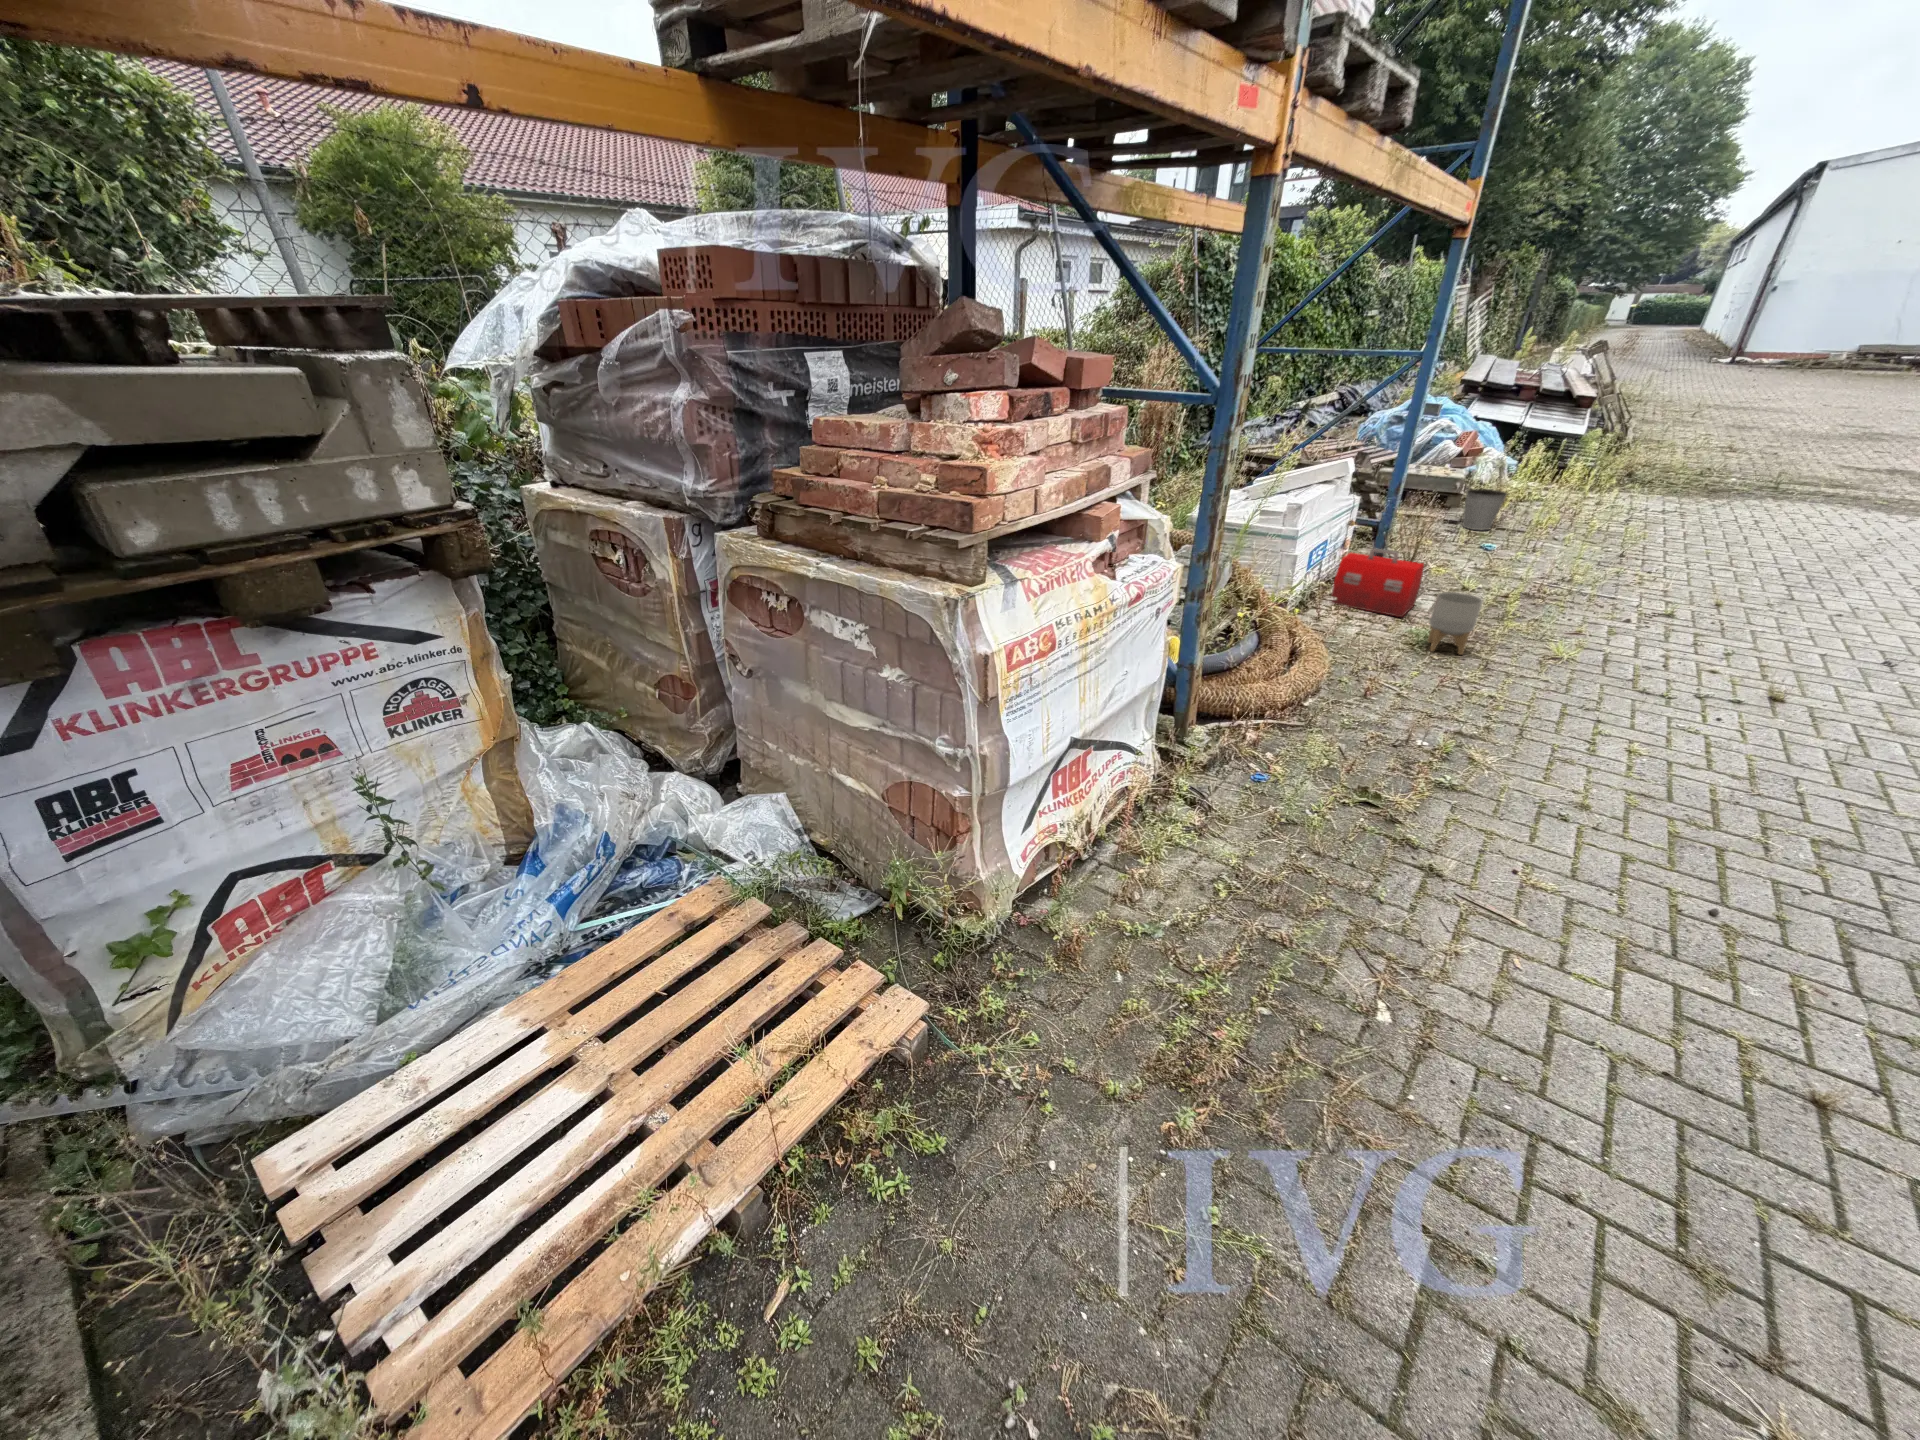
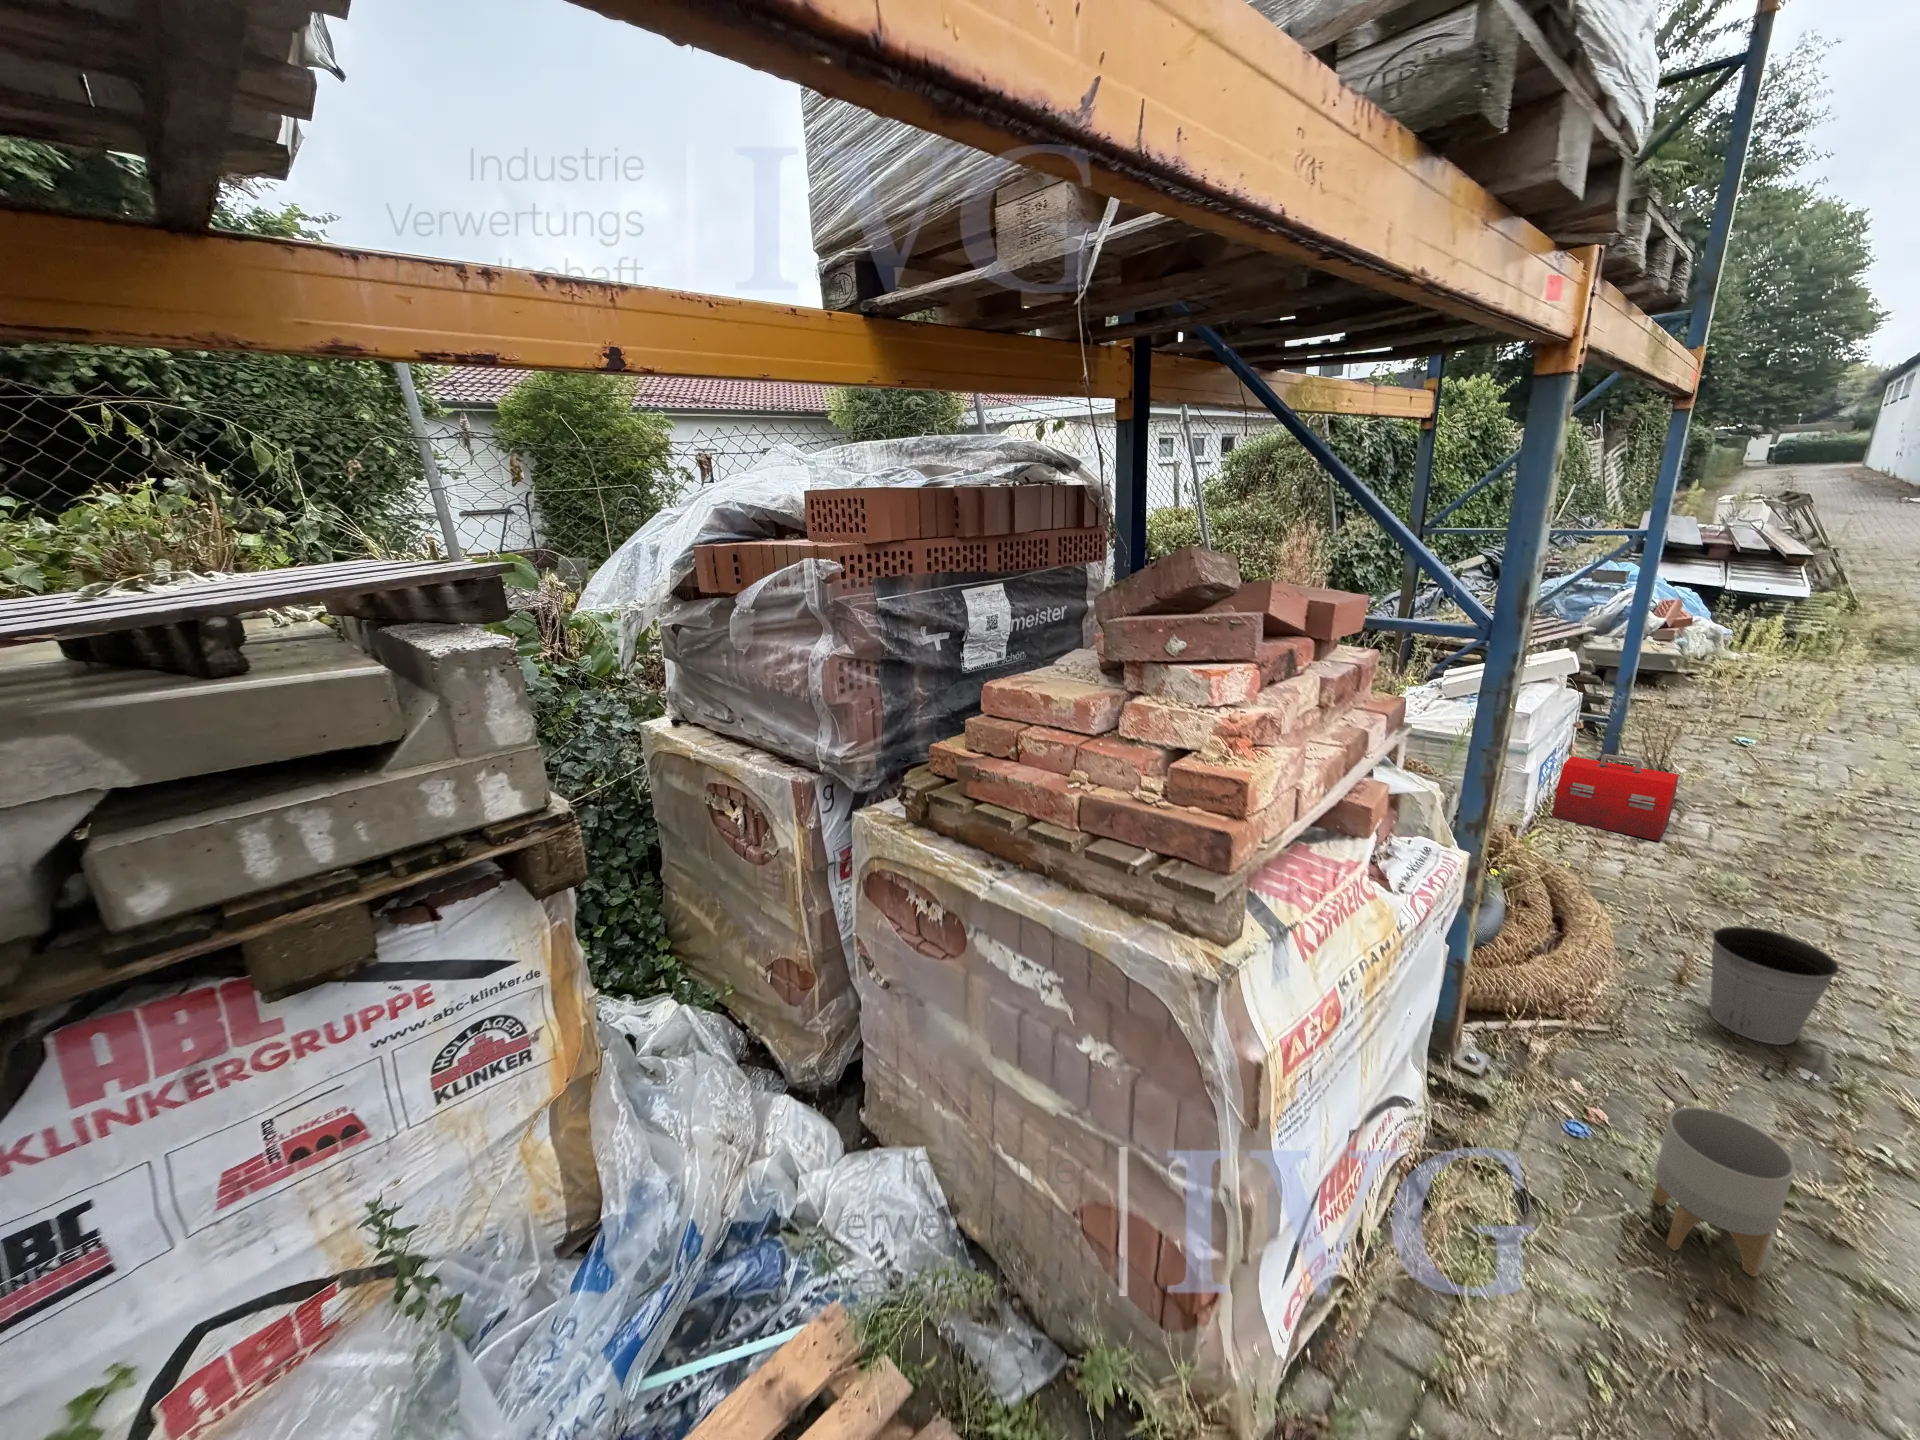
bucket: present [1462,488,1508,530] -> present [1710,926,1845,1045]
planter: present [1427,592,1482,655] -> present [1652,1106,1796,1277]

